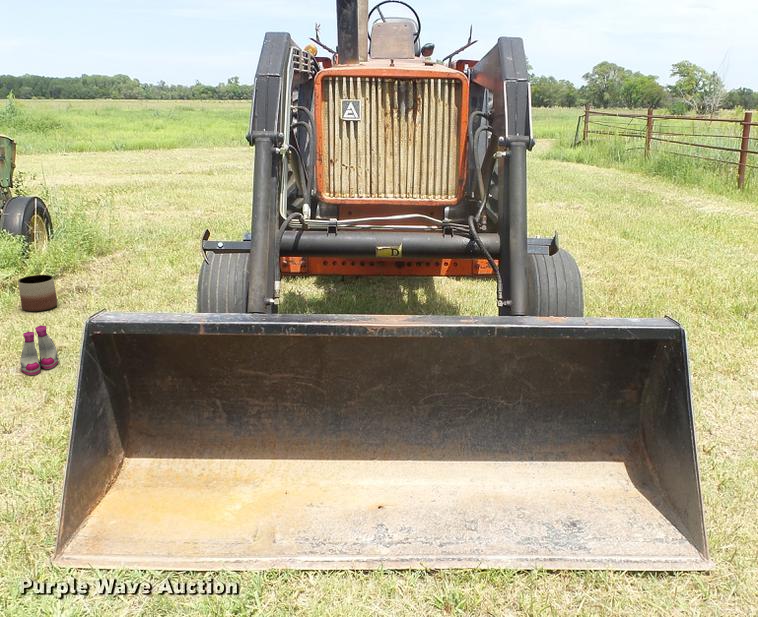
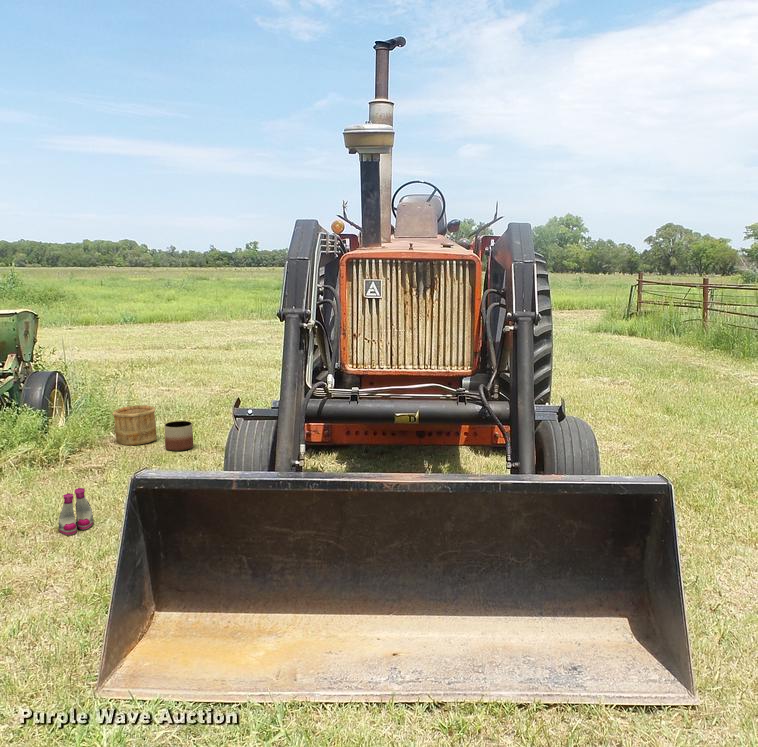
wooden bucket: none [79,234,127,275] -> present [112,405,156,445]
planter: present [18,275,57,312] -> present [164,421,193,451]

